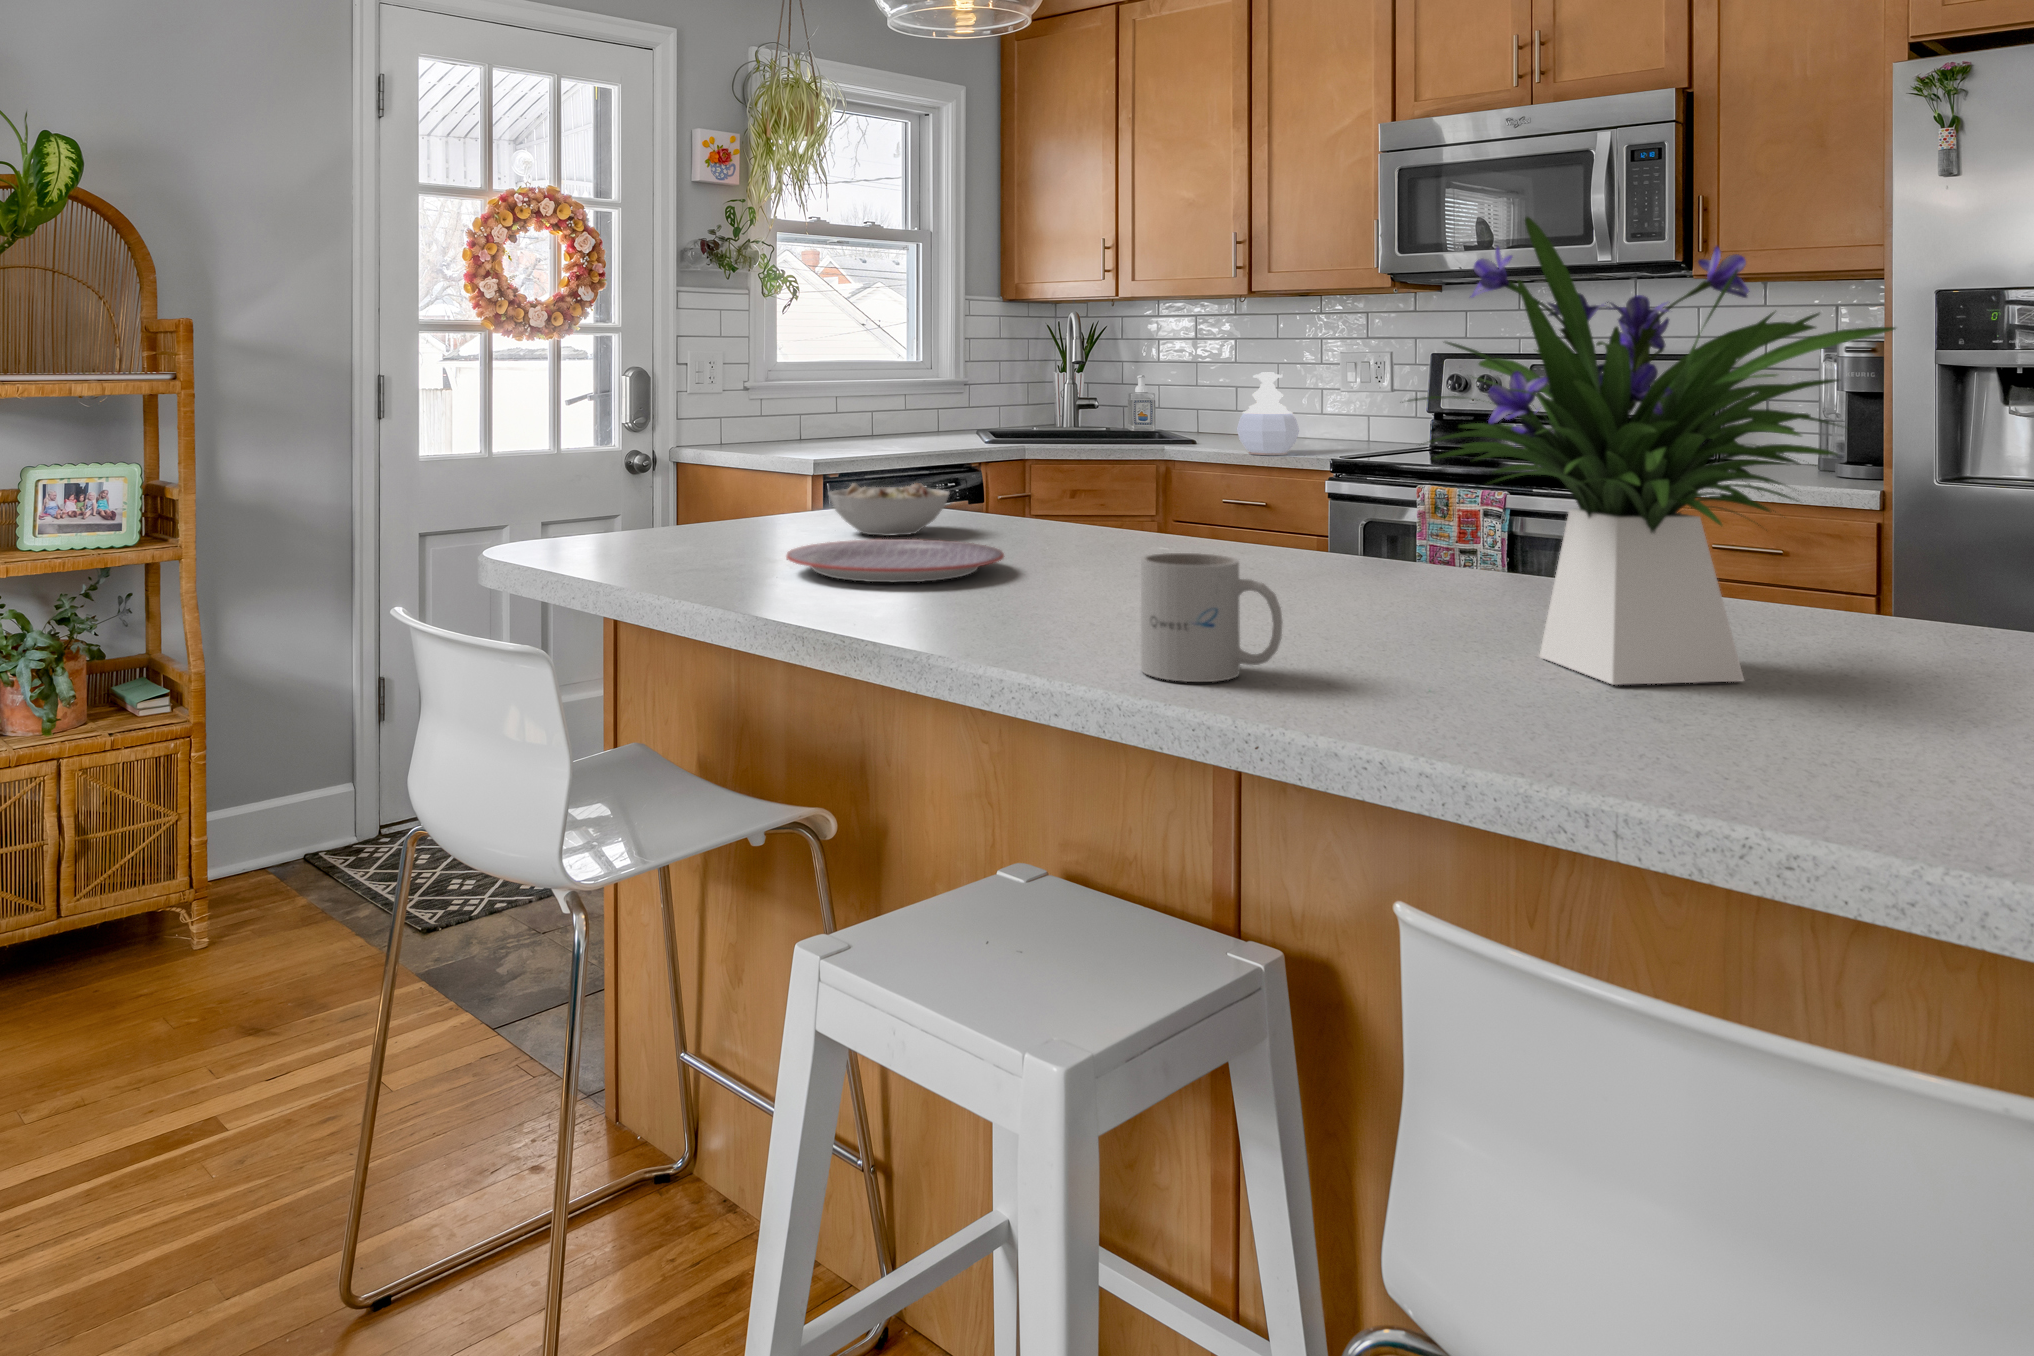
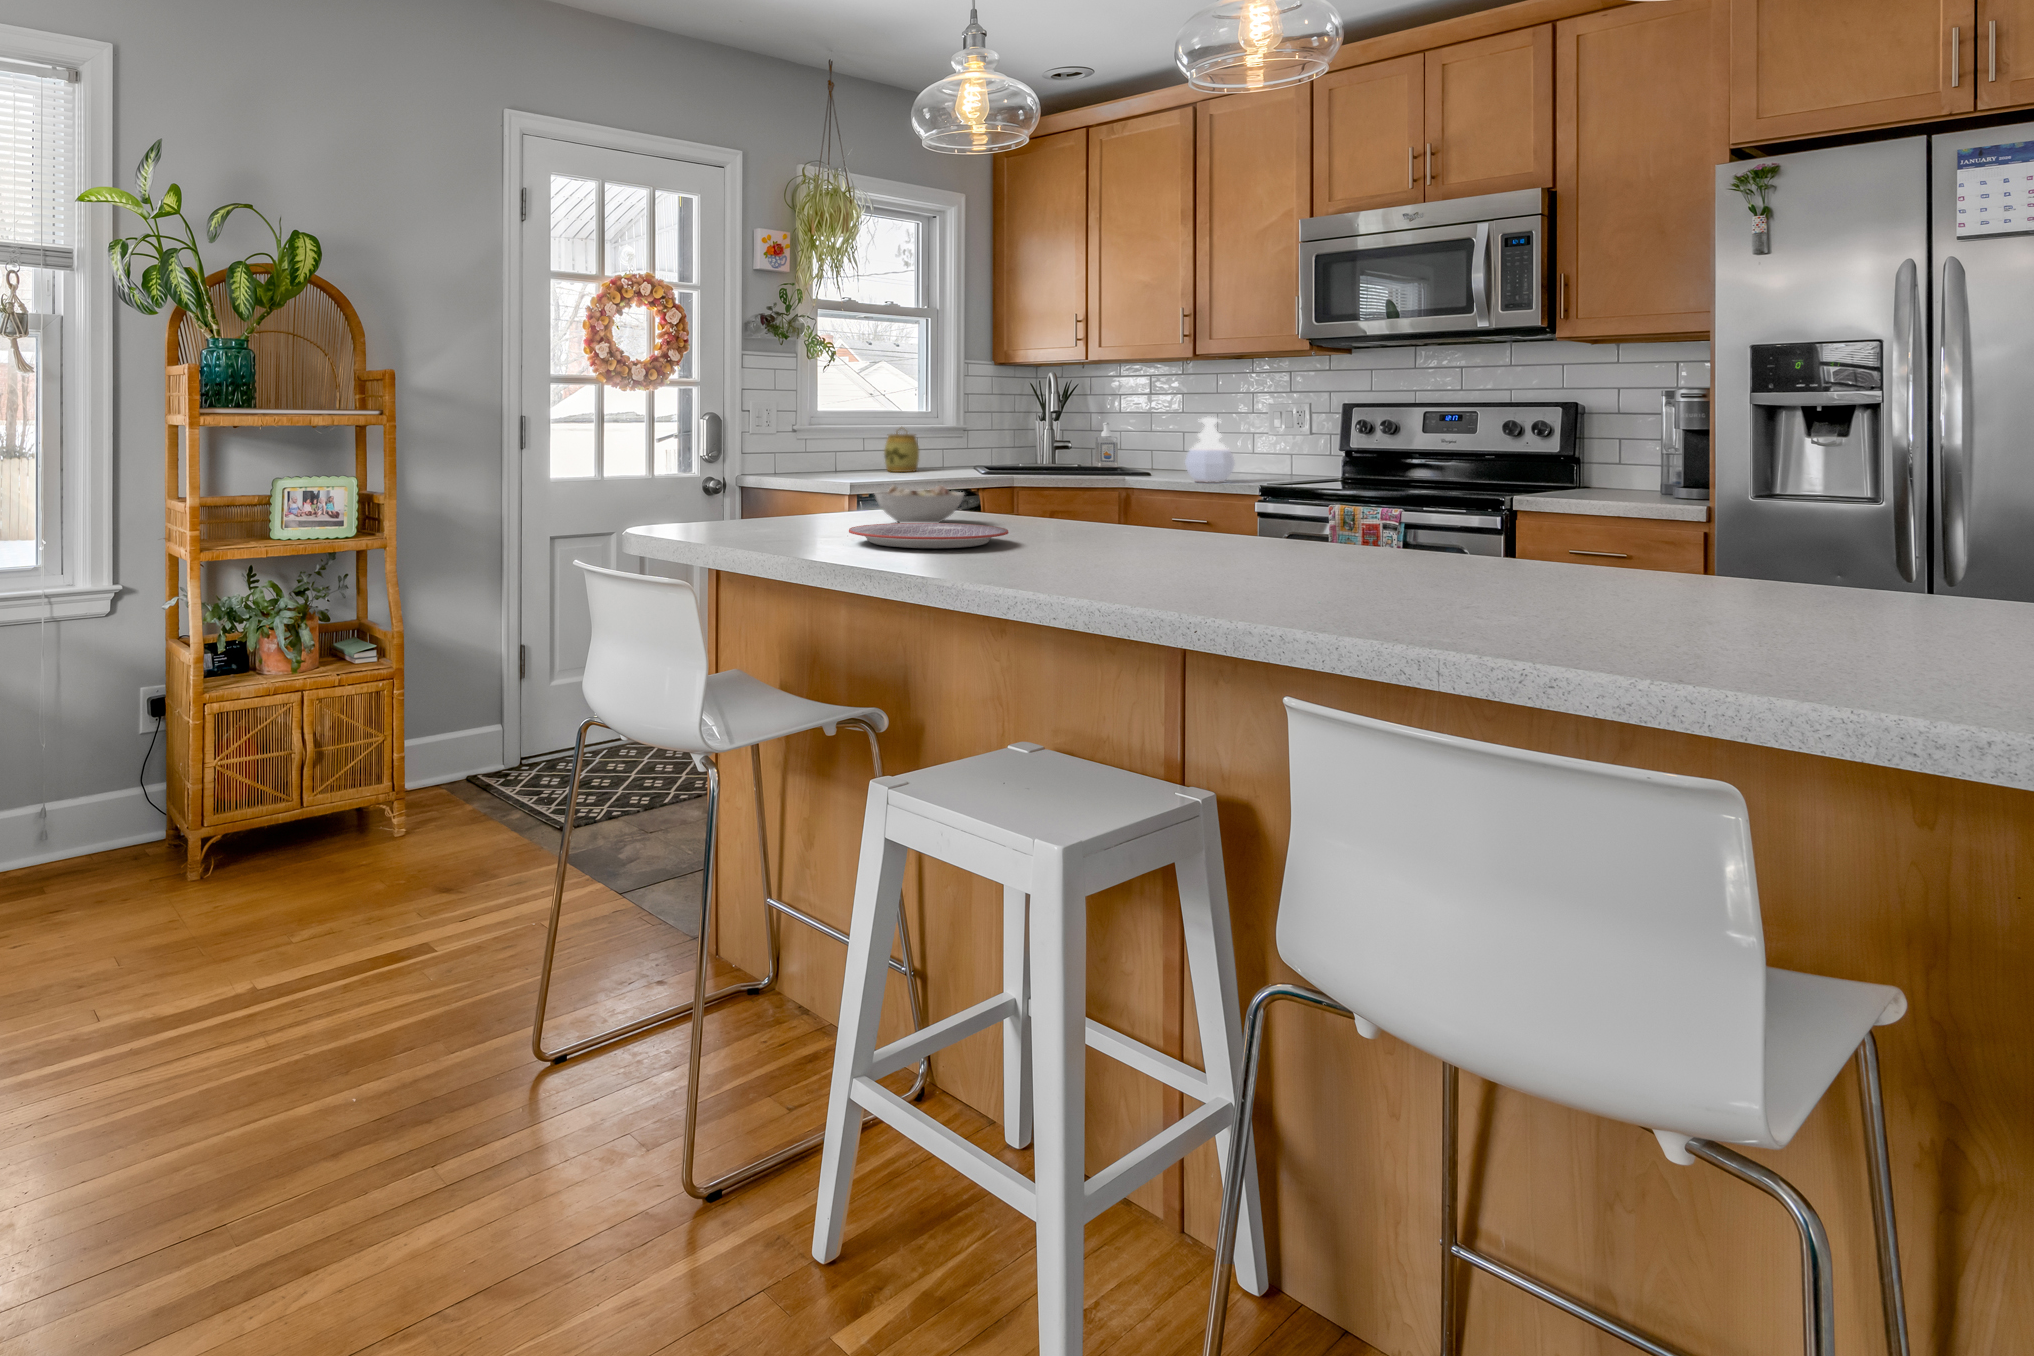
flower arrangement: present [1408,217,1895,685] -> none [1297,273,1648,602]
jar: none [861,382,906,440] -> present [884,433,919,472]
mug: present [1141,553,1282,682] -> none [1112,513,1212,598]

